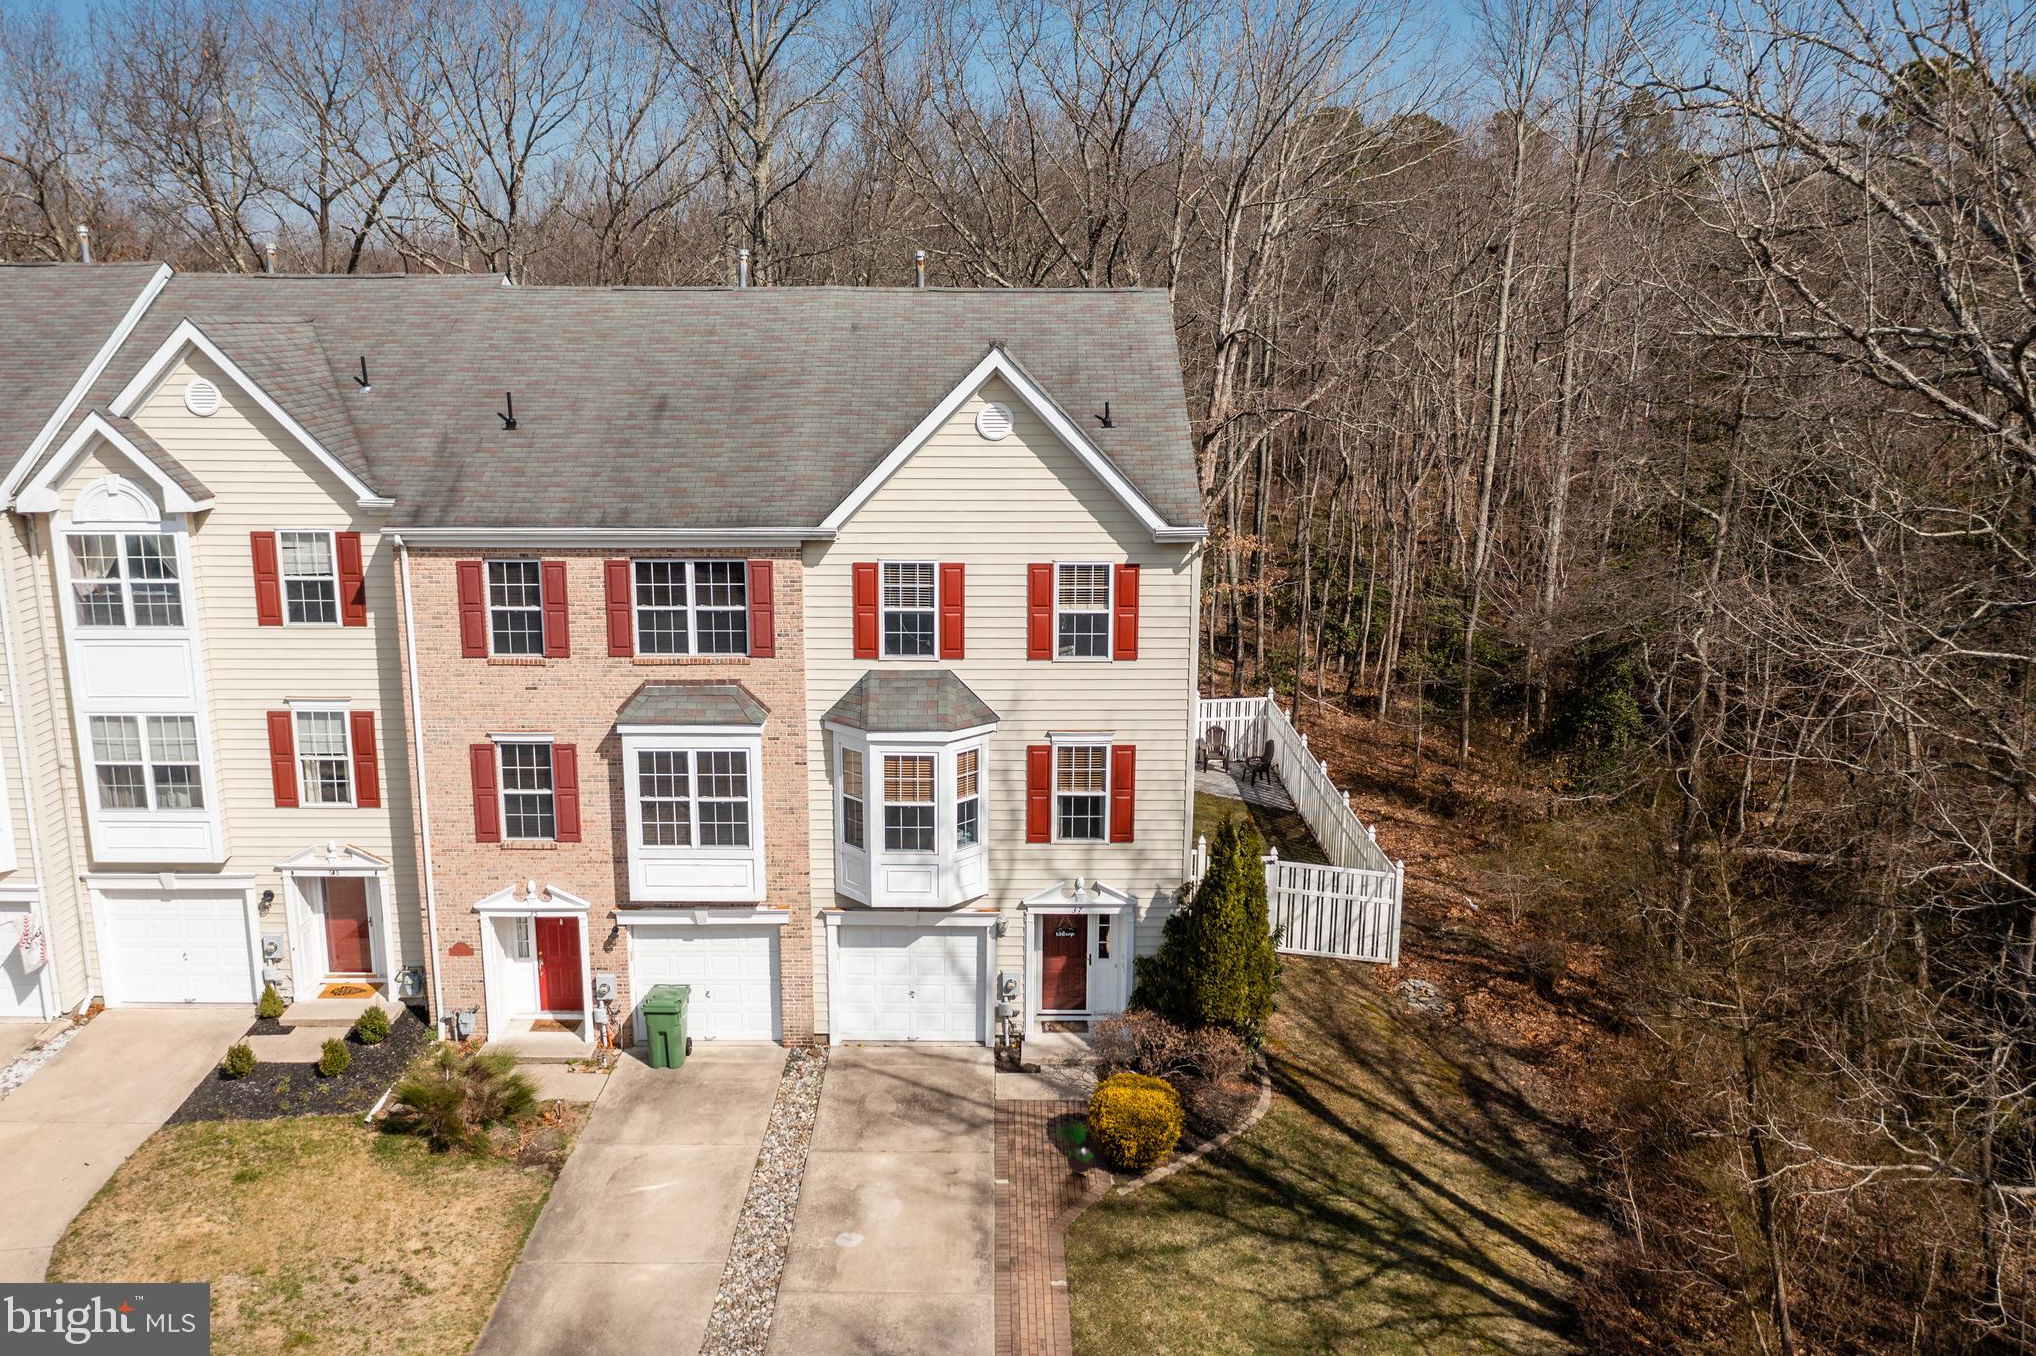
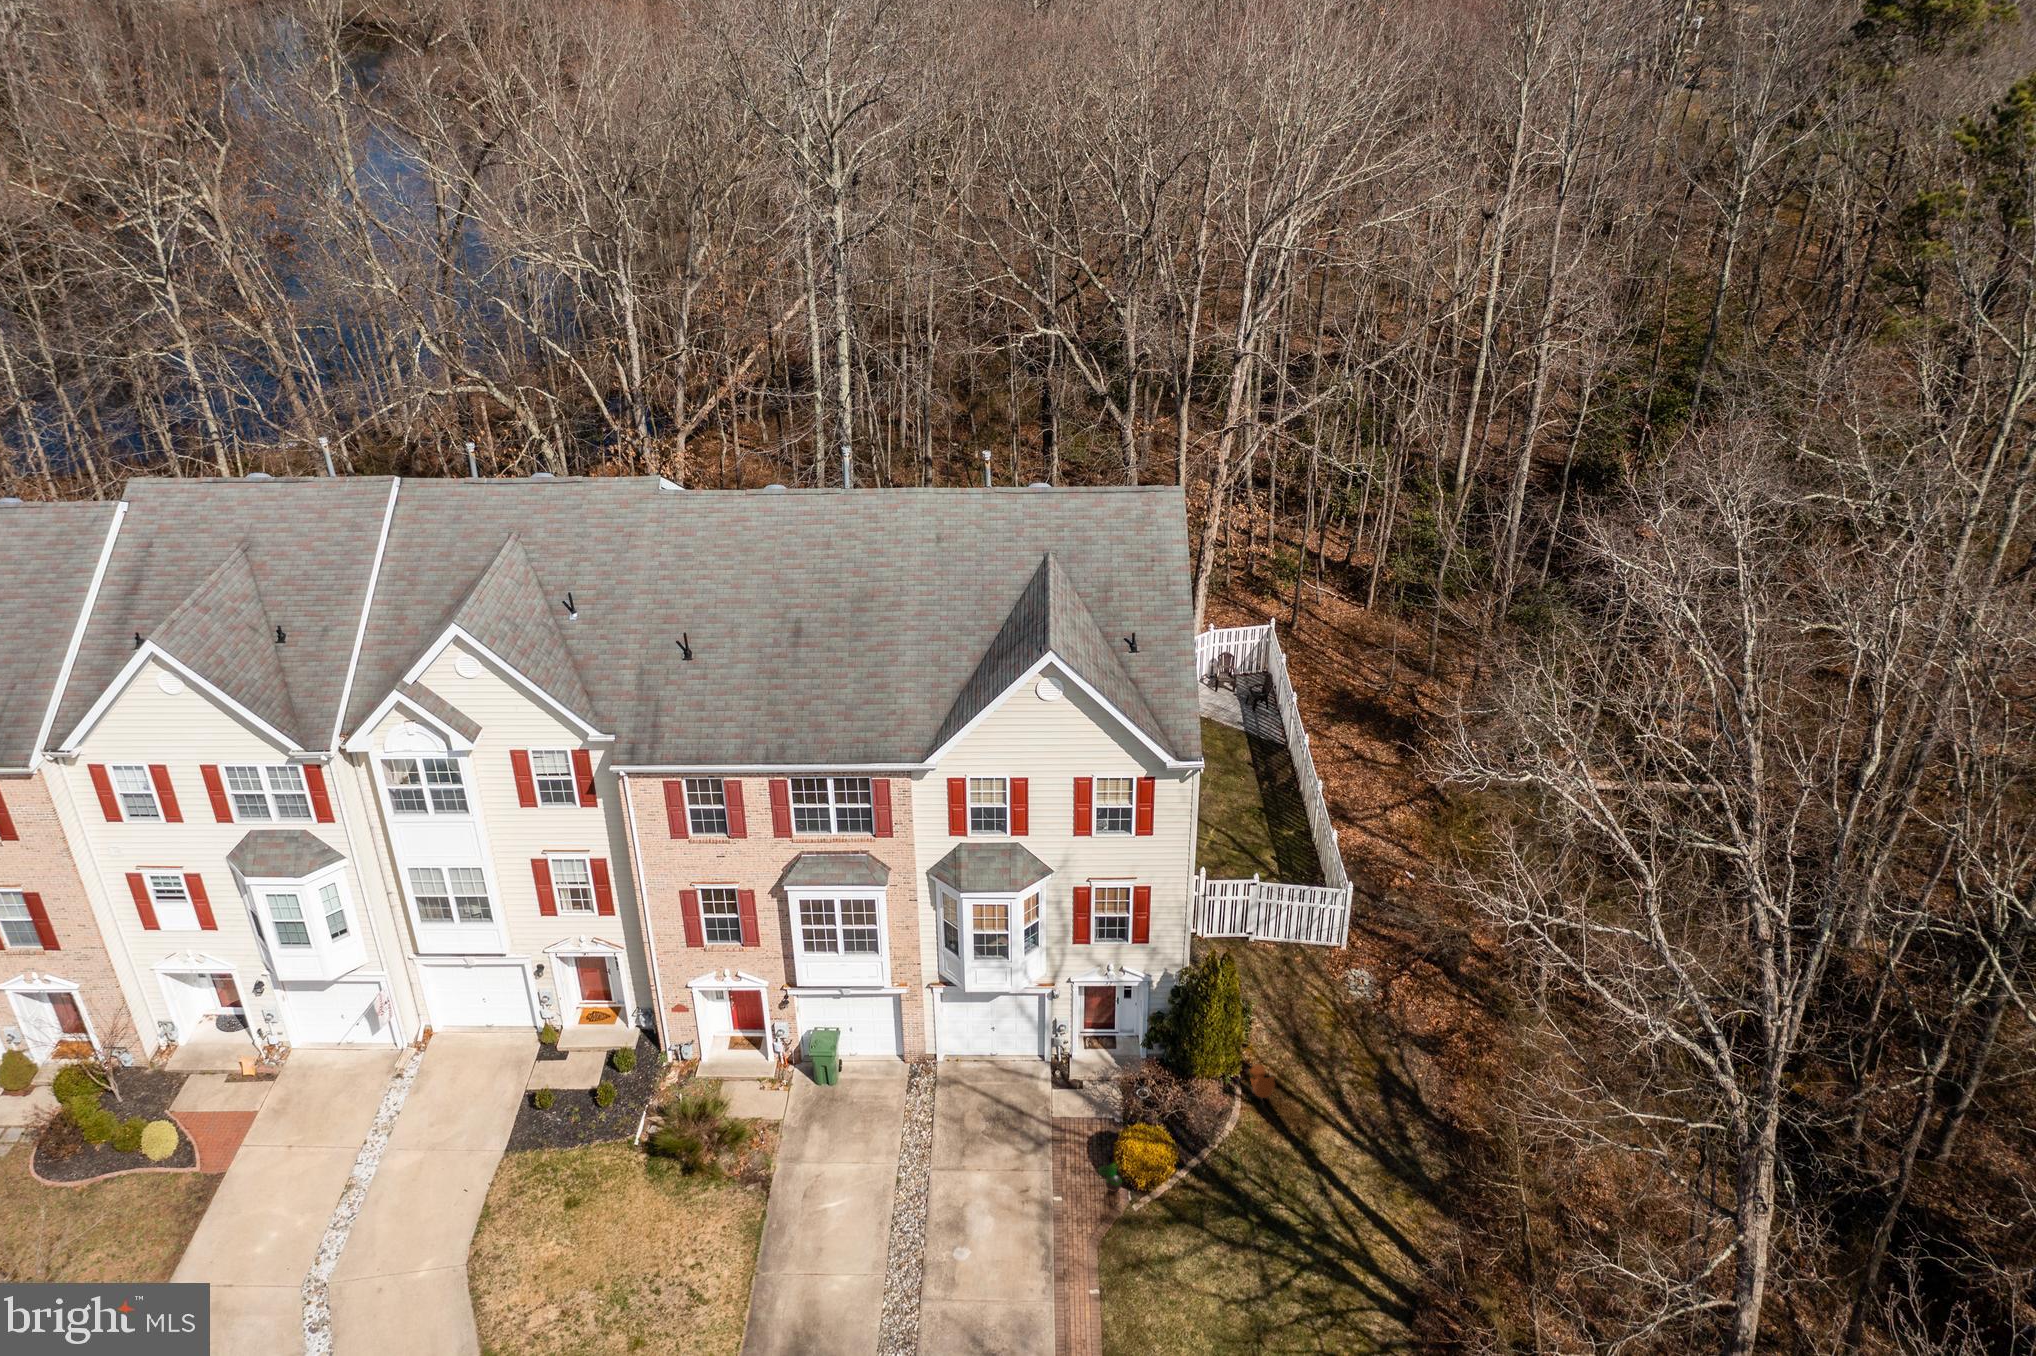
lounge chair: none [1285,1026,1328,1083] -> present [1250,1065,1275,1099]

